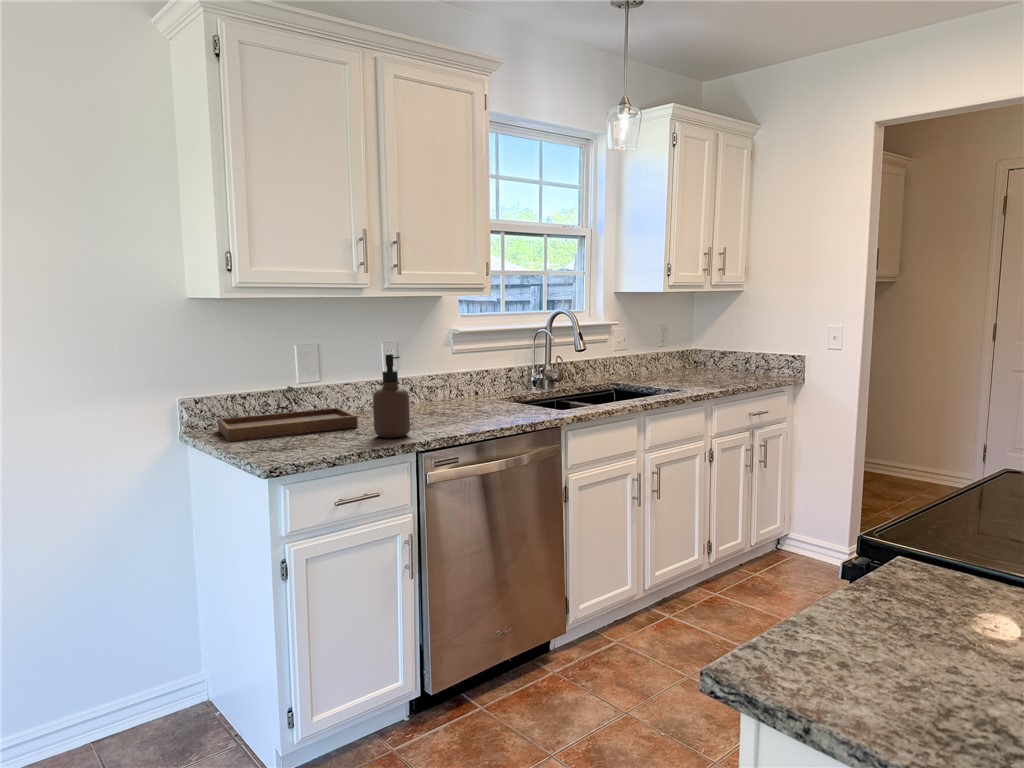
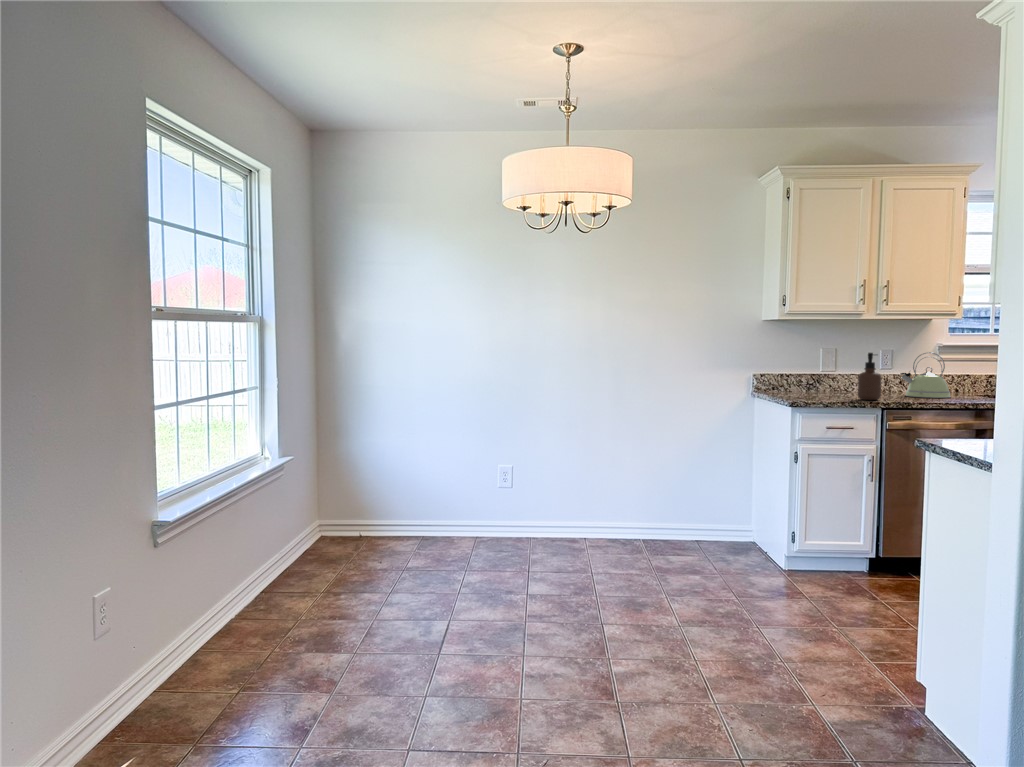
kettle: none [417,344,483,415] -> present [900,352,951,398]
tray: present [218,386,358,441] -> none [772,370,852,396]

